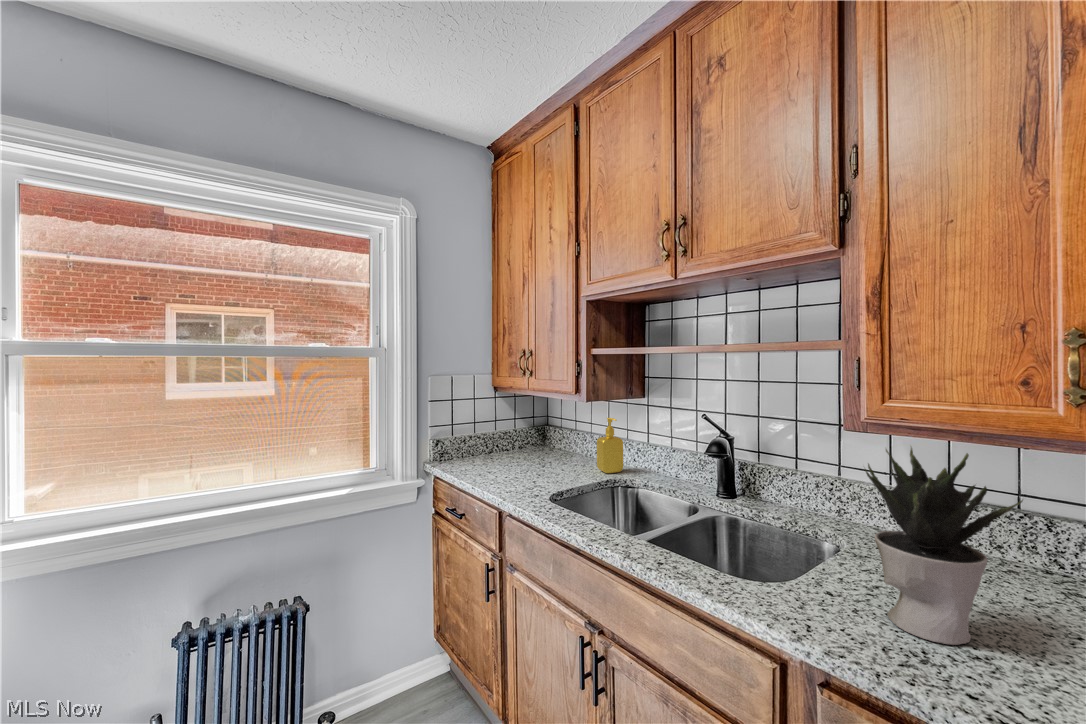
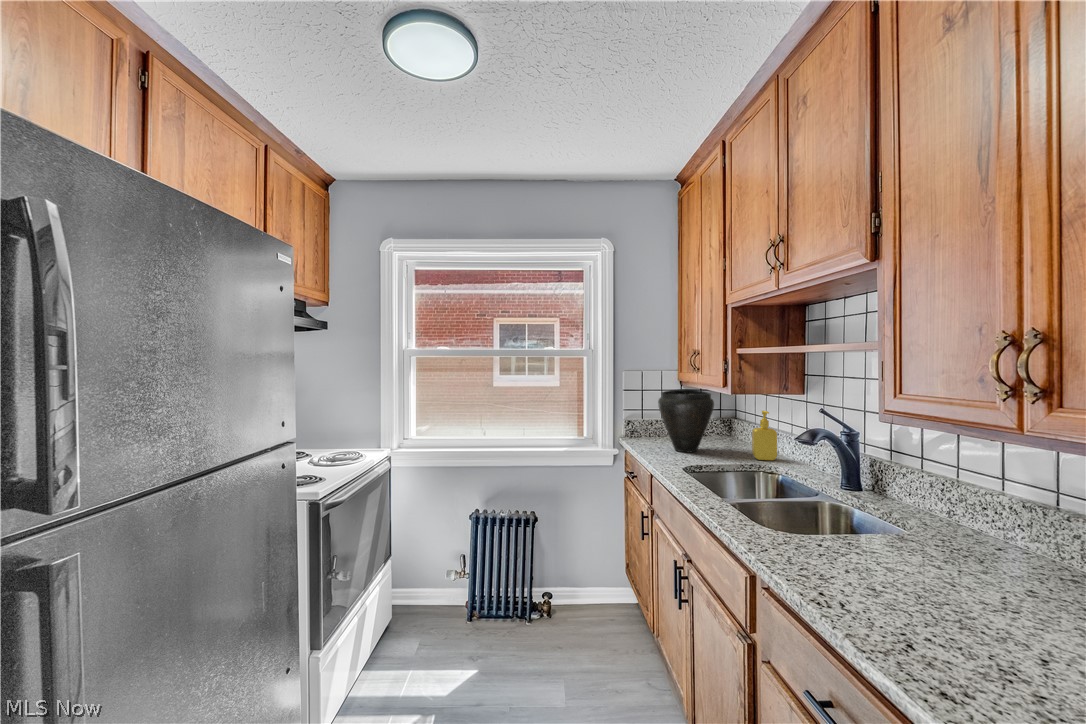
vase: none [489,397,554,475] -> present [658,389,714,452]
potted plant: present [865,448,1023,645] -> none [818,426,948,583]

